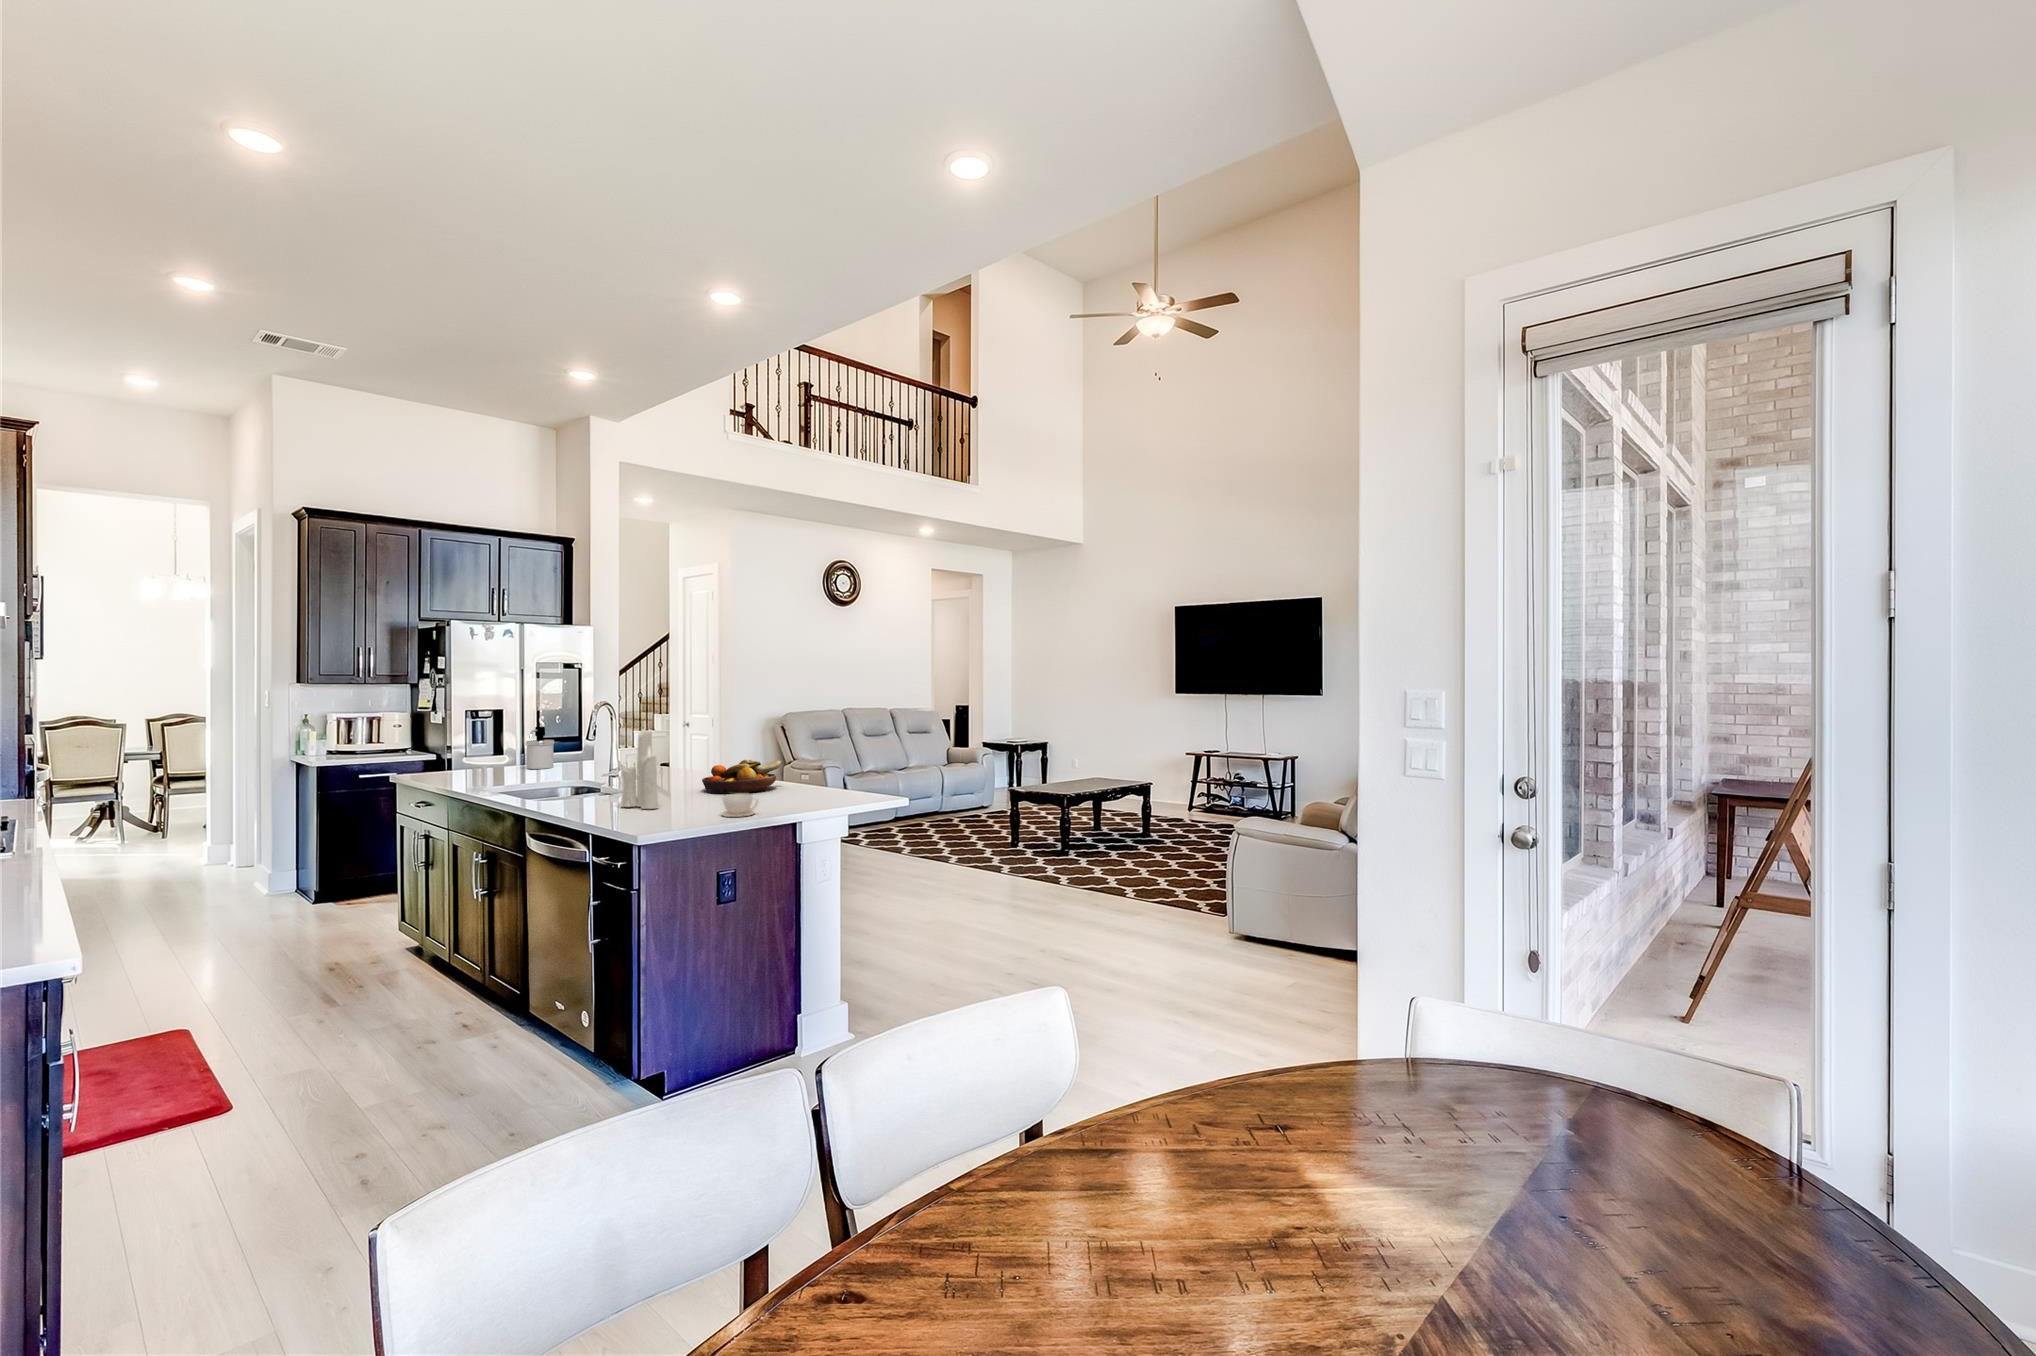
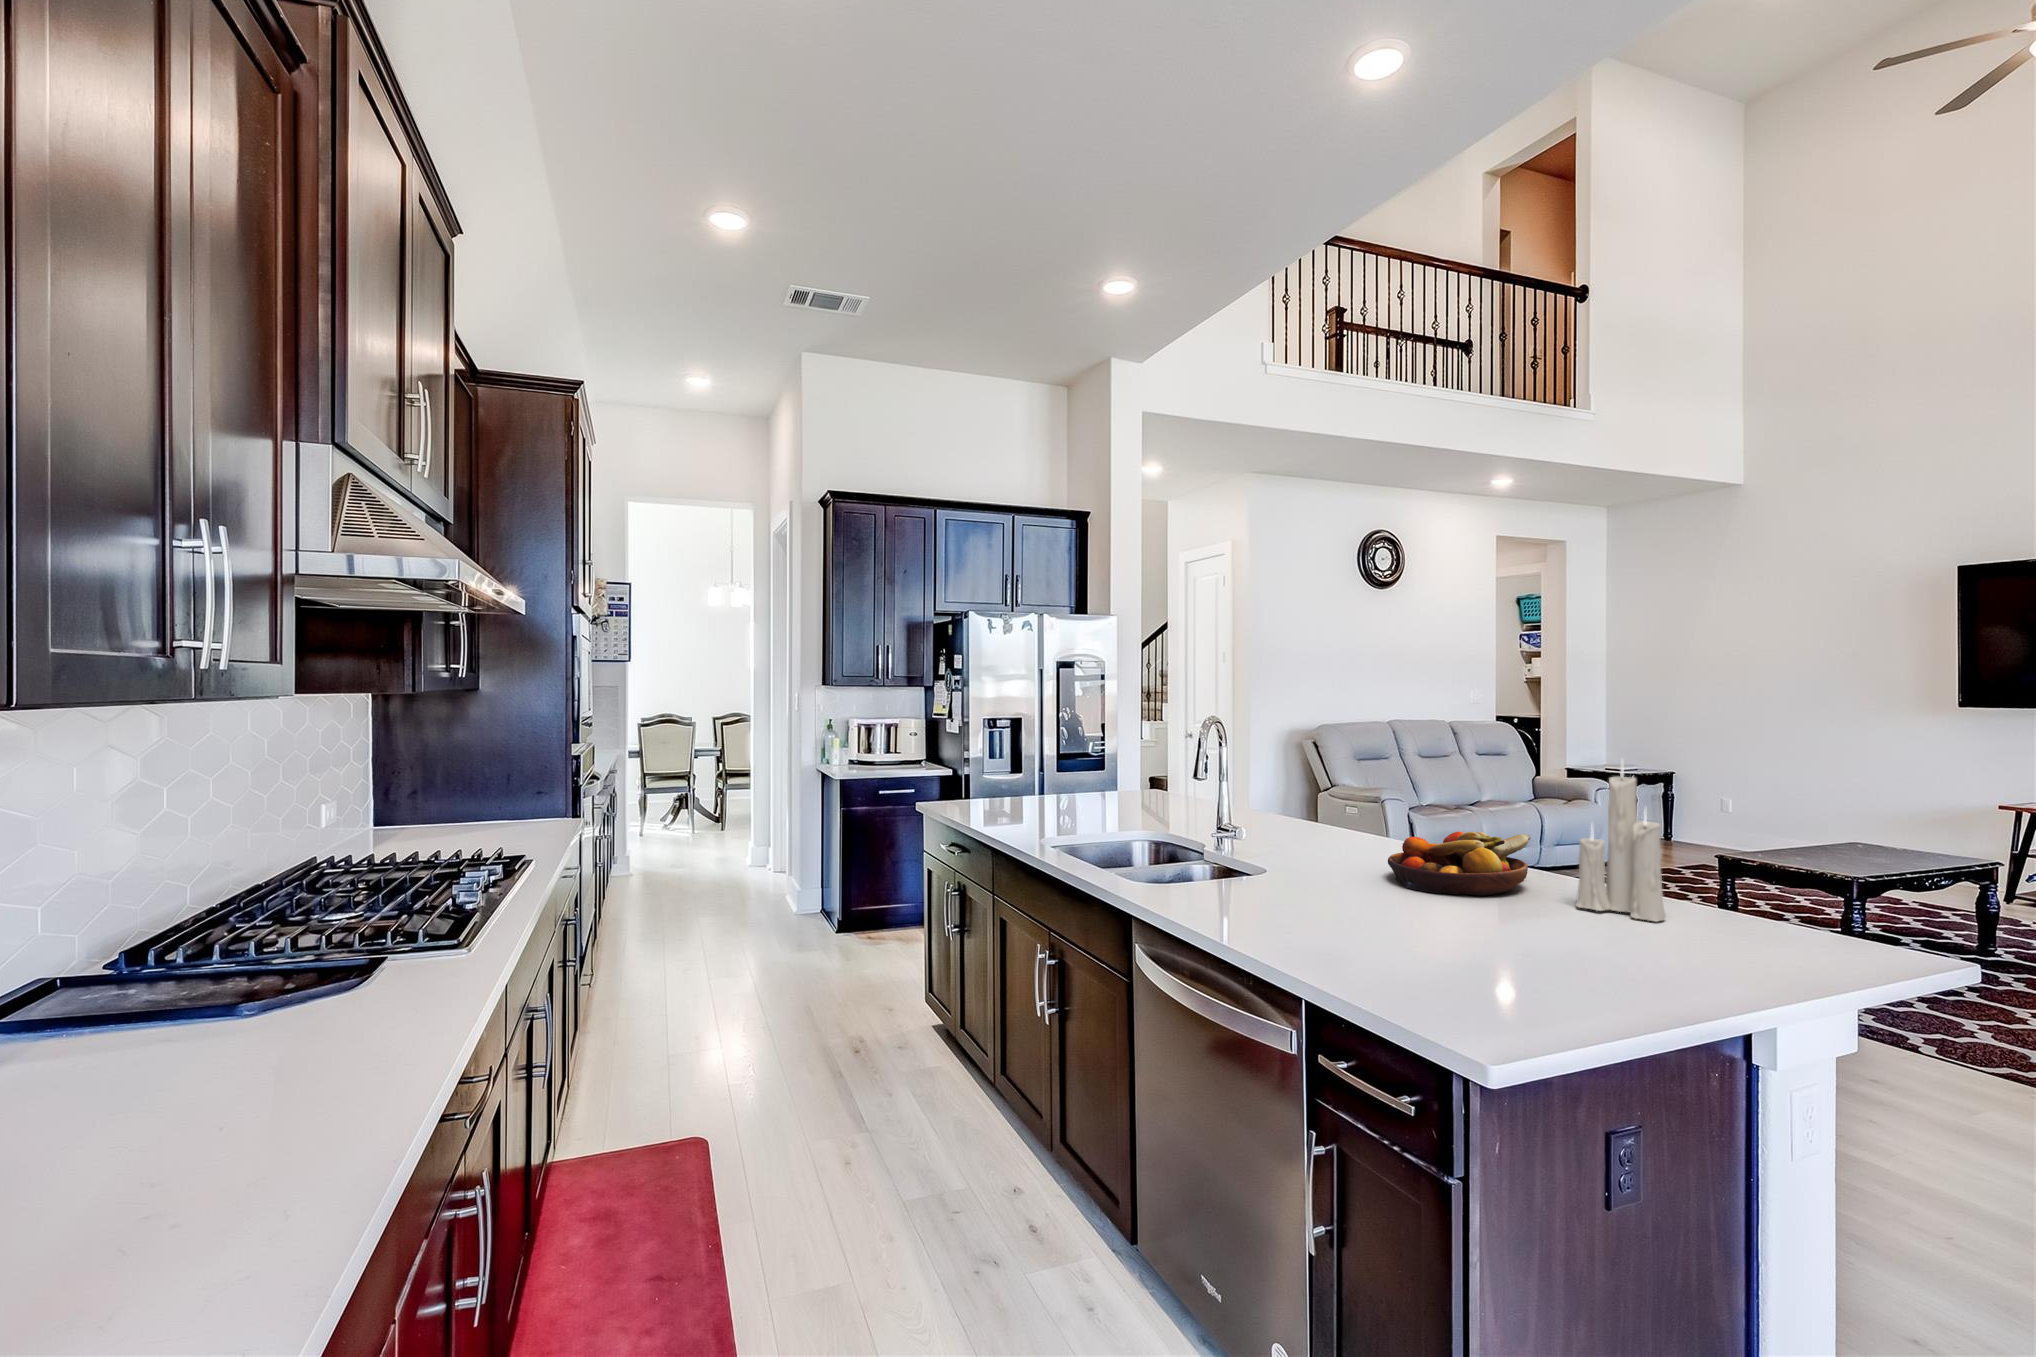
soap dispenser: present [526,727,554,769] -> none [1072,748,1107,807]
candle: present [620,730,659,809] -> present [1576,764,1666,922]
coffee cup: present [722,794,759,817] -> none [1536,929,1623,989]

